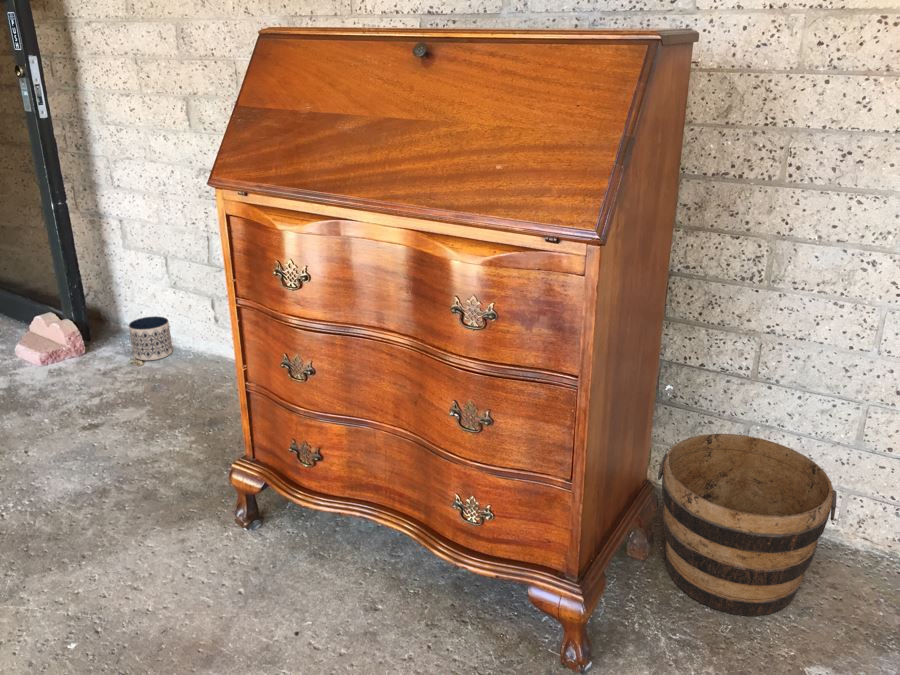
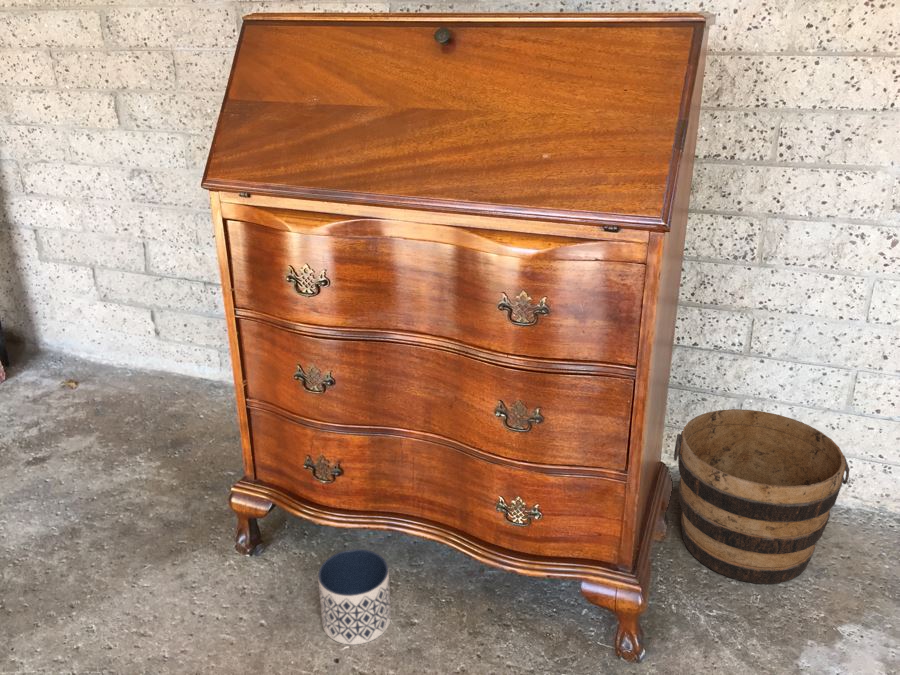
planter: present [129,316,173,360] -> present [318,549,391,645]

